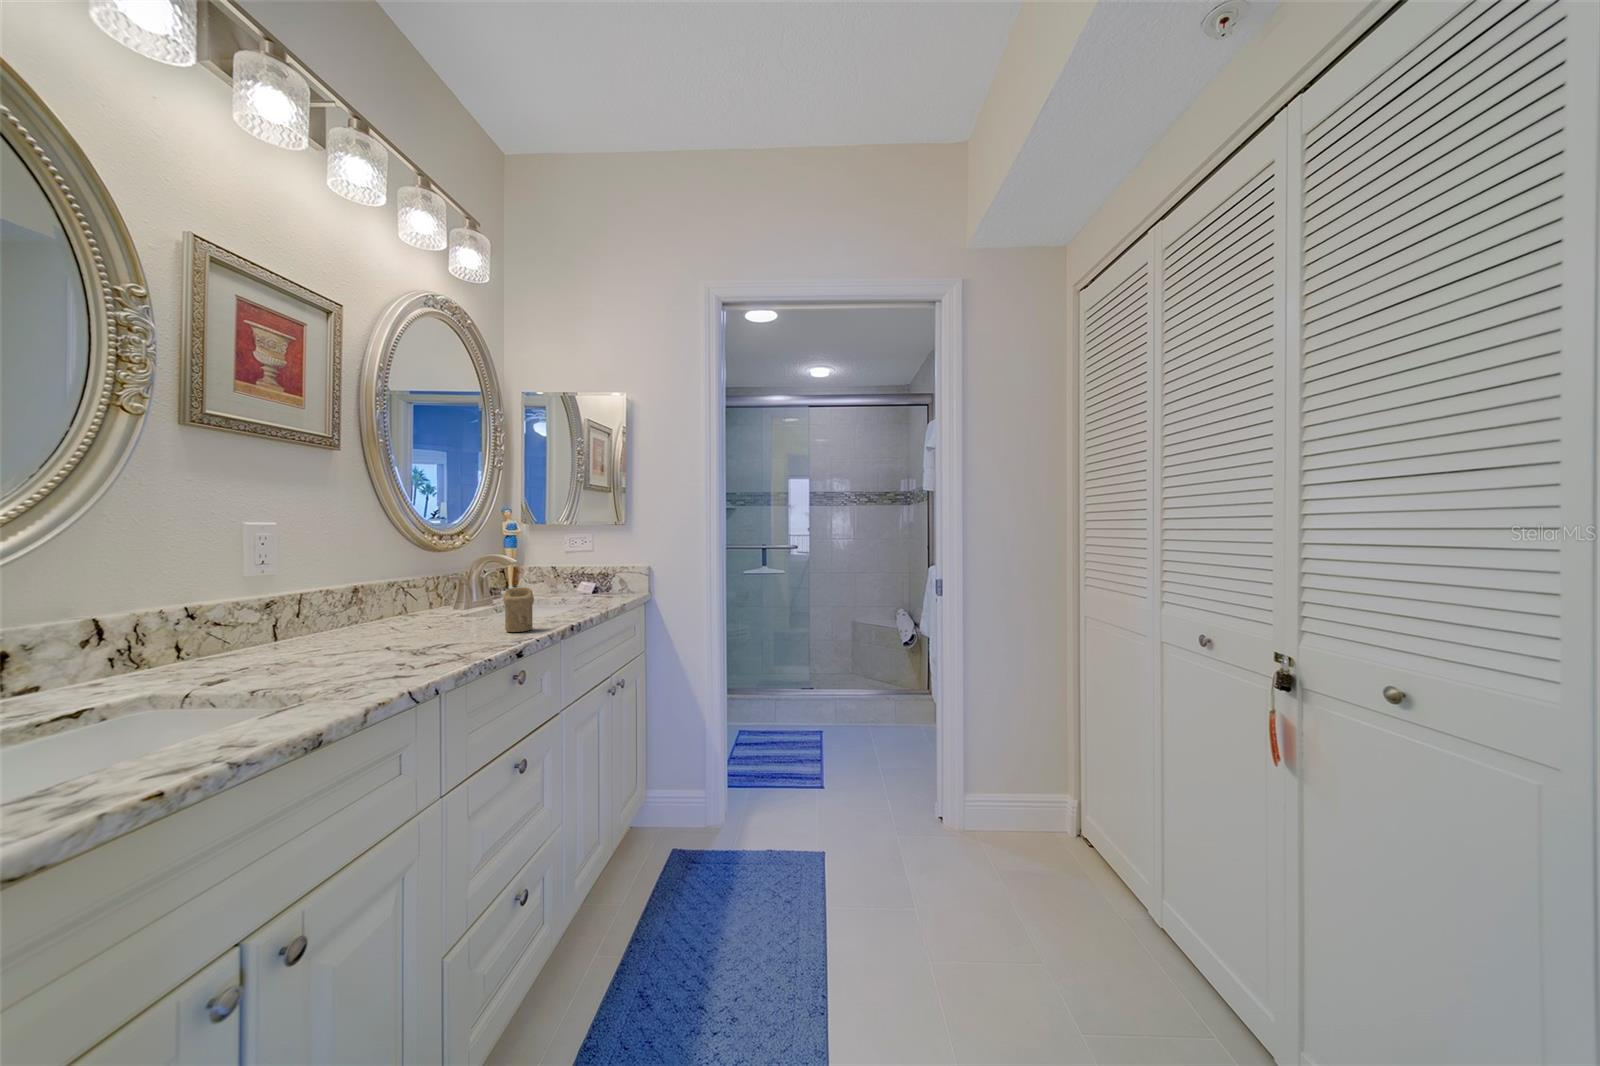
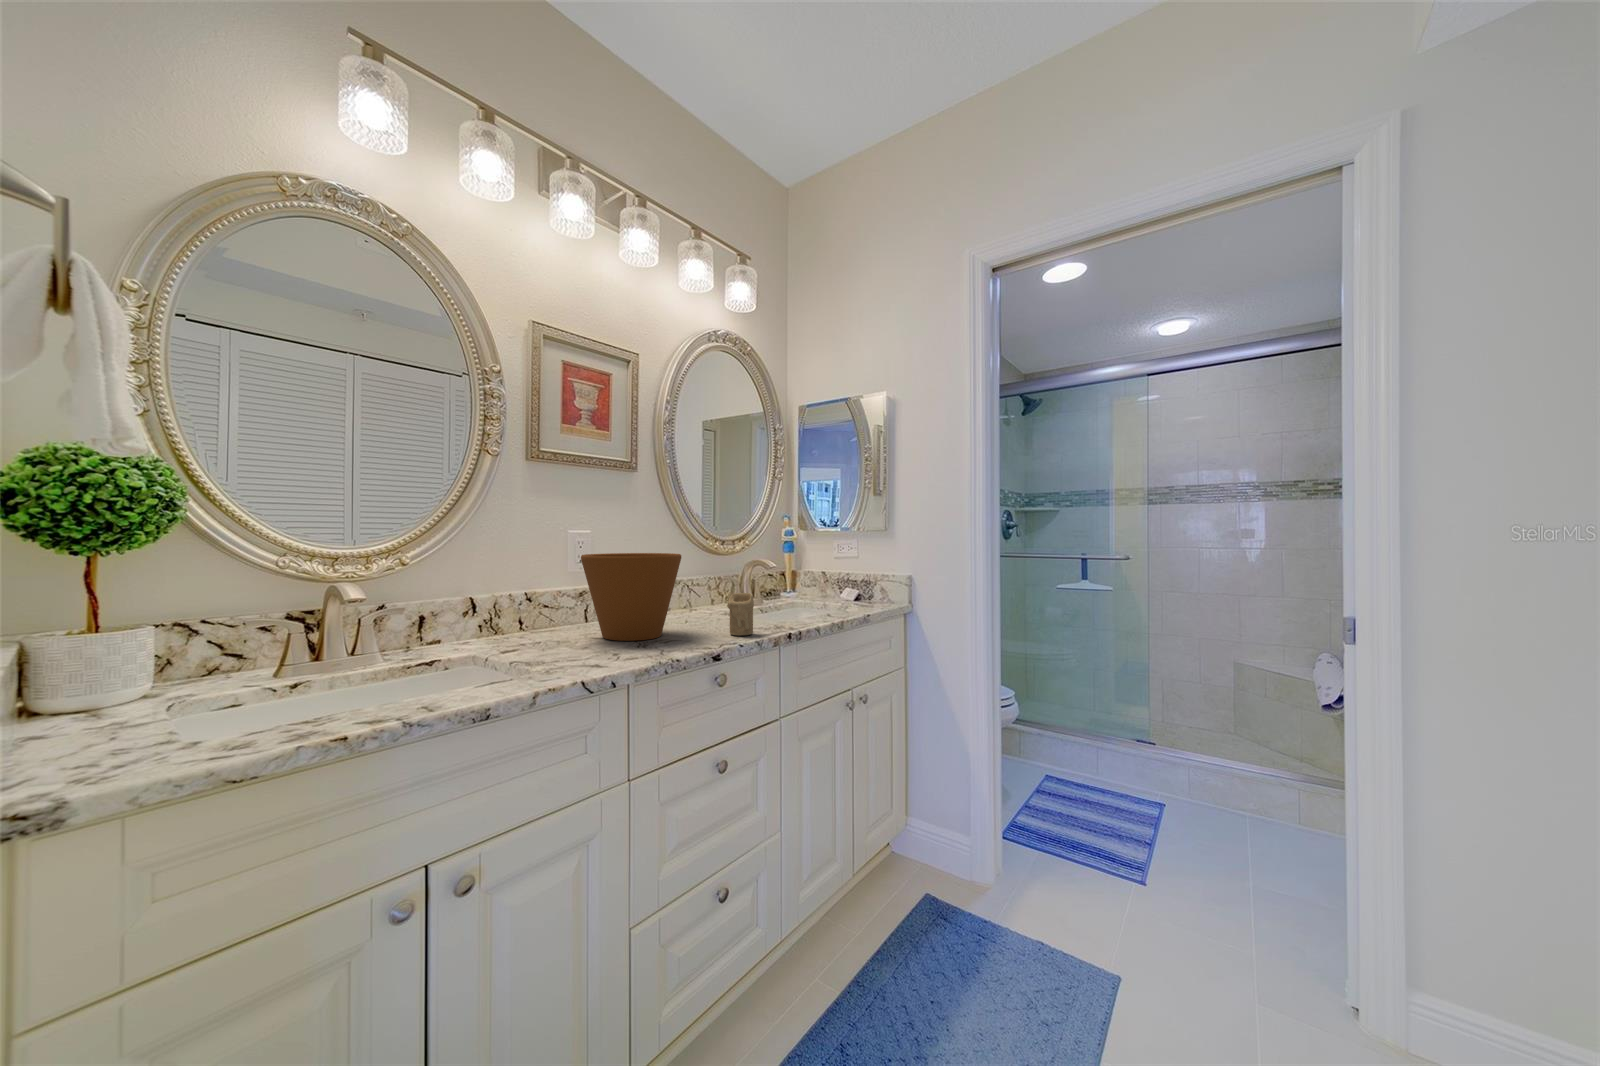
flower pot: none [305,548,446,652] -> present [581,553,681,641]

